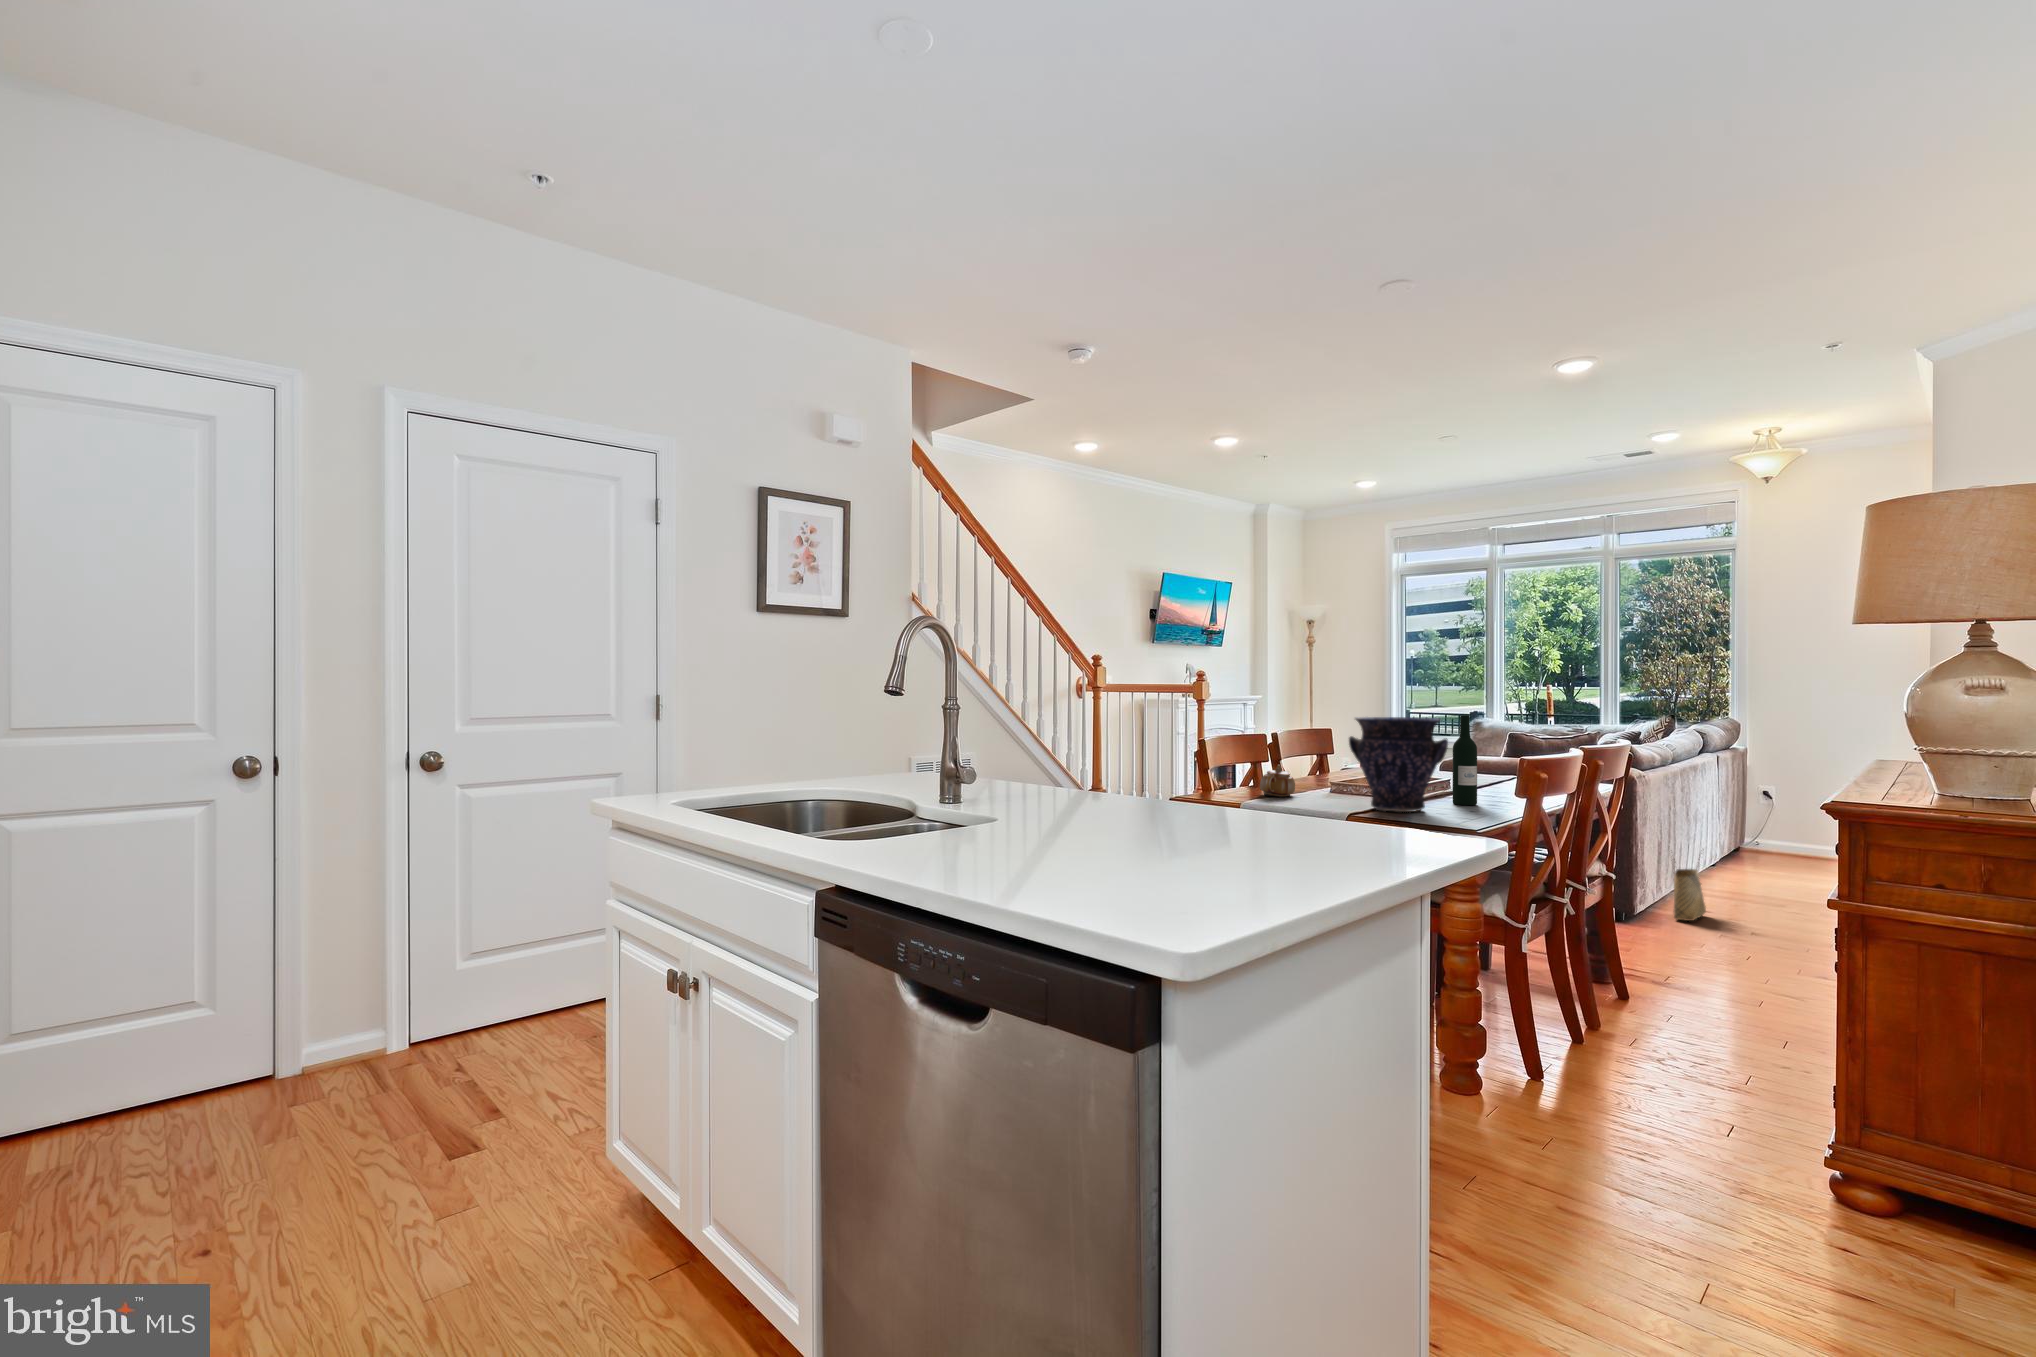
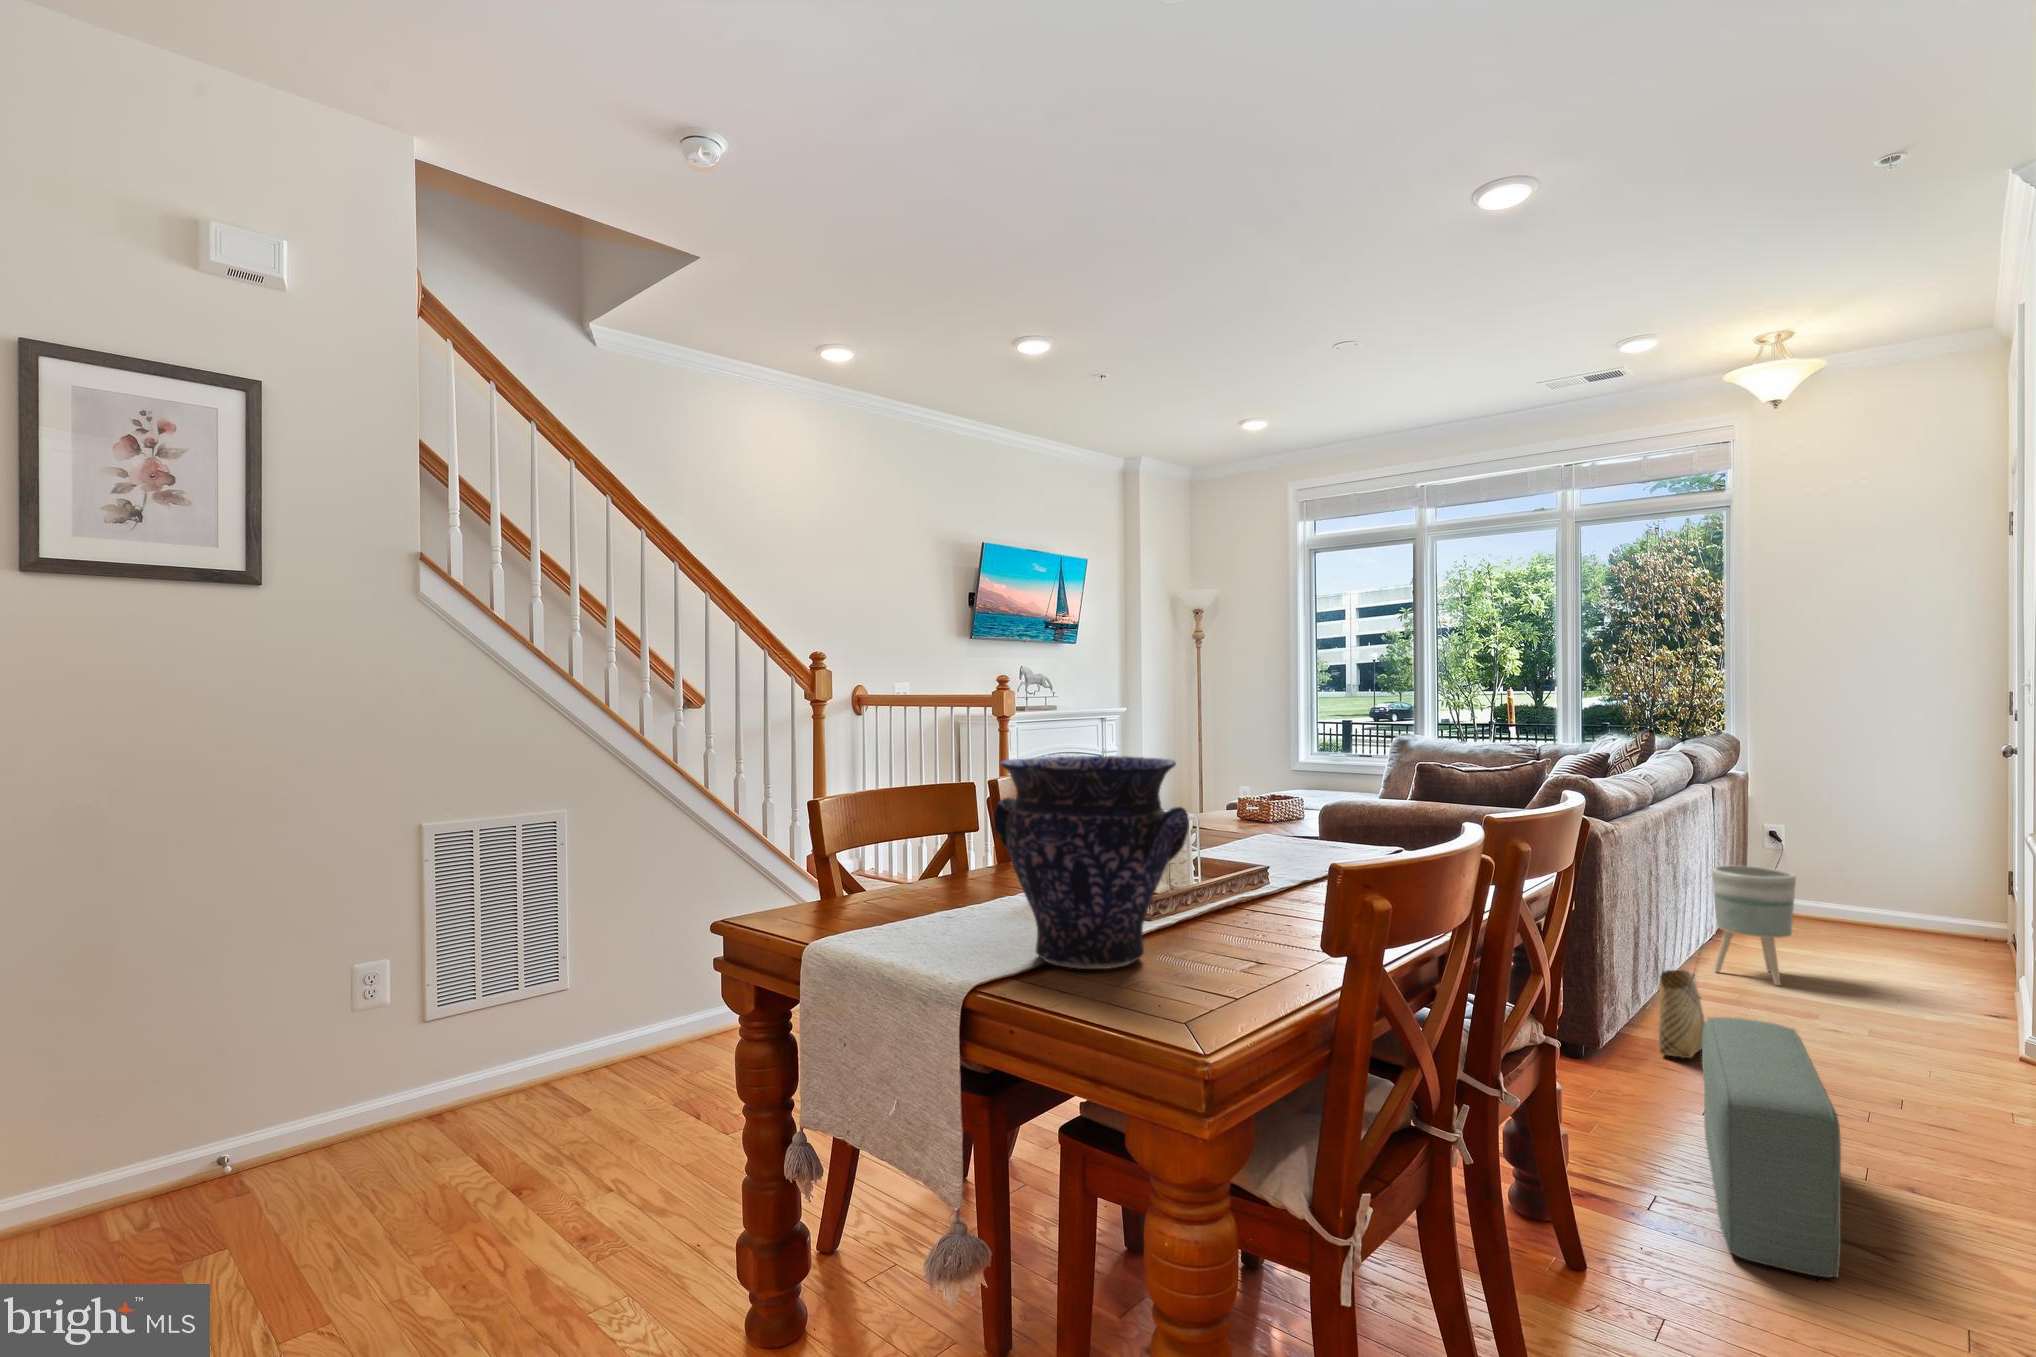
wine bottle: present [1453,715,1477,805] -> none [1225,751,1273,938]
teapot: present [1260,765,1295,797] -> none [872,848,943,913]
planter: none [1714,809,1773,889] -> present [1712,866,1796,985]
pouf: none [1698,880,1767,999] -> present [1702,1017,1841,1277]

